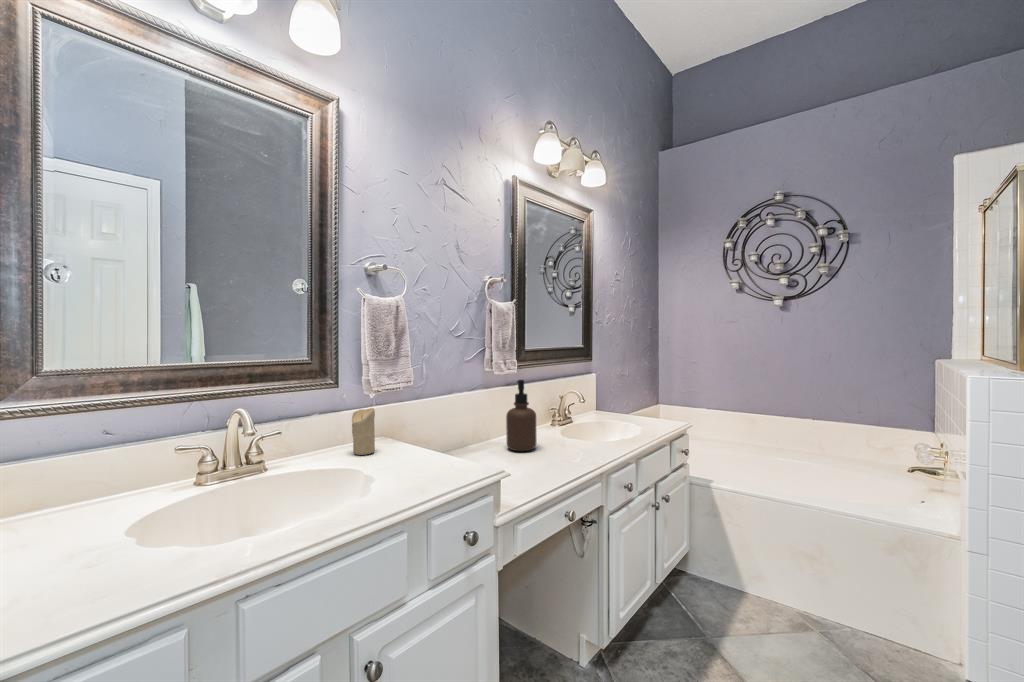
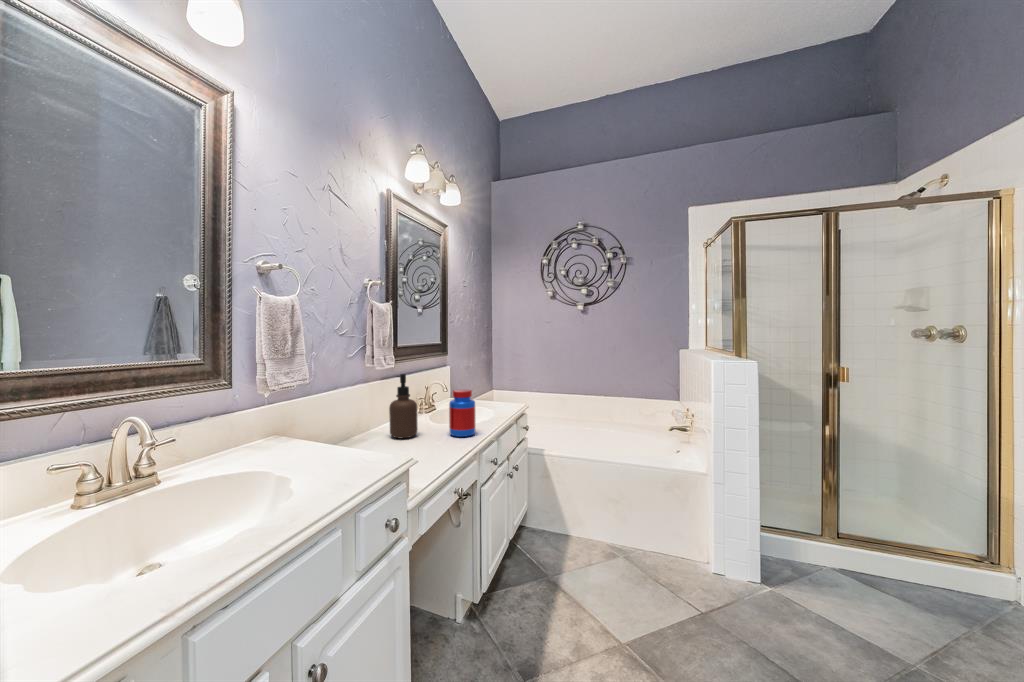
jar: none [571,401,602,457] -> present [449,389,476,437]
candle: present [352,408,375,455] -> none [256,406,282,453]

